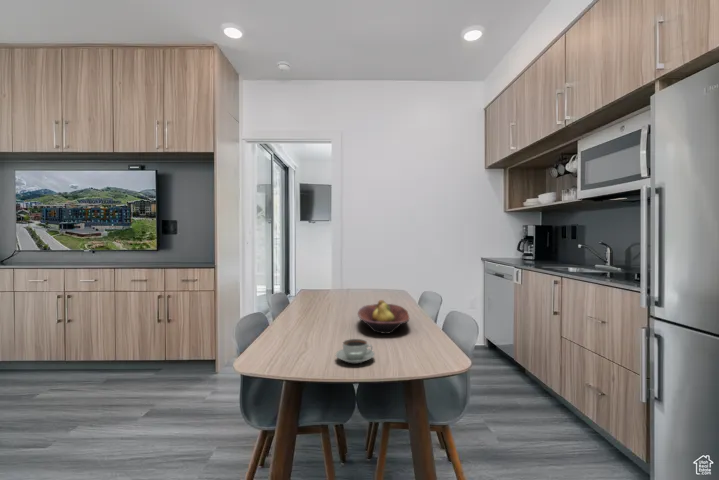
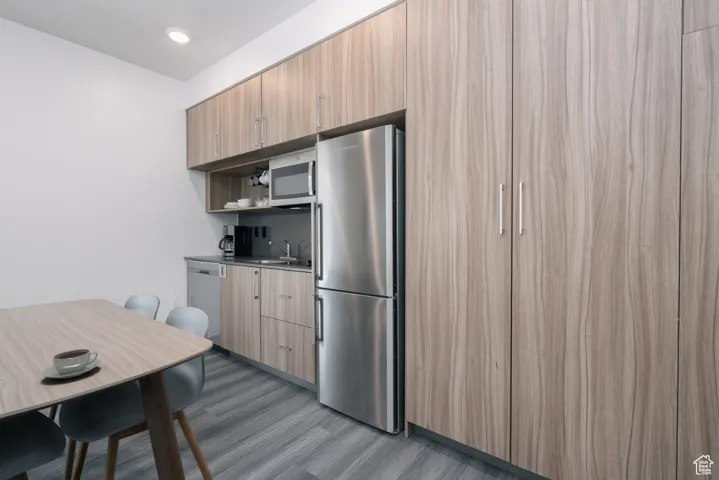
fruit bowl: present [358,300,409,334] -> none [51,306,130,343]

